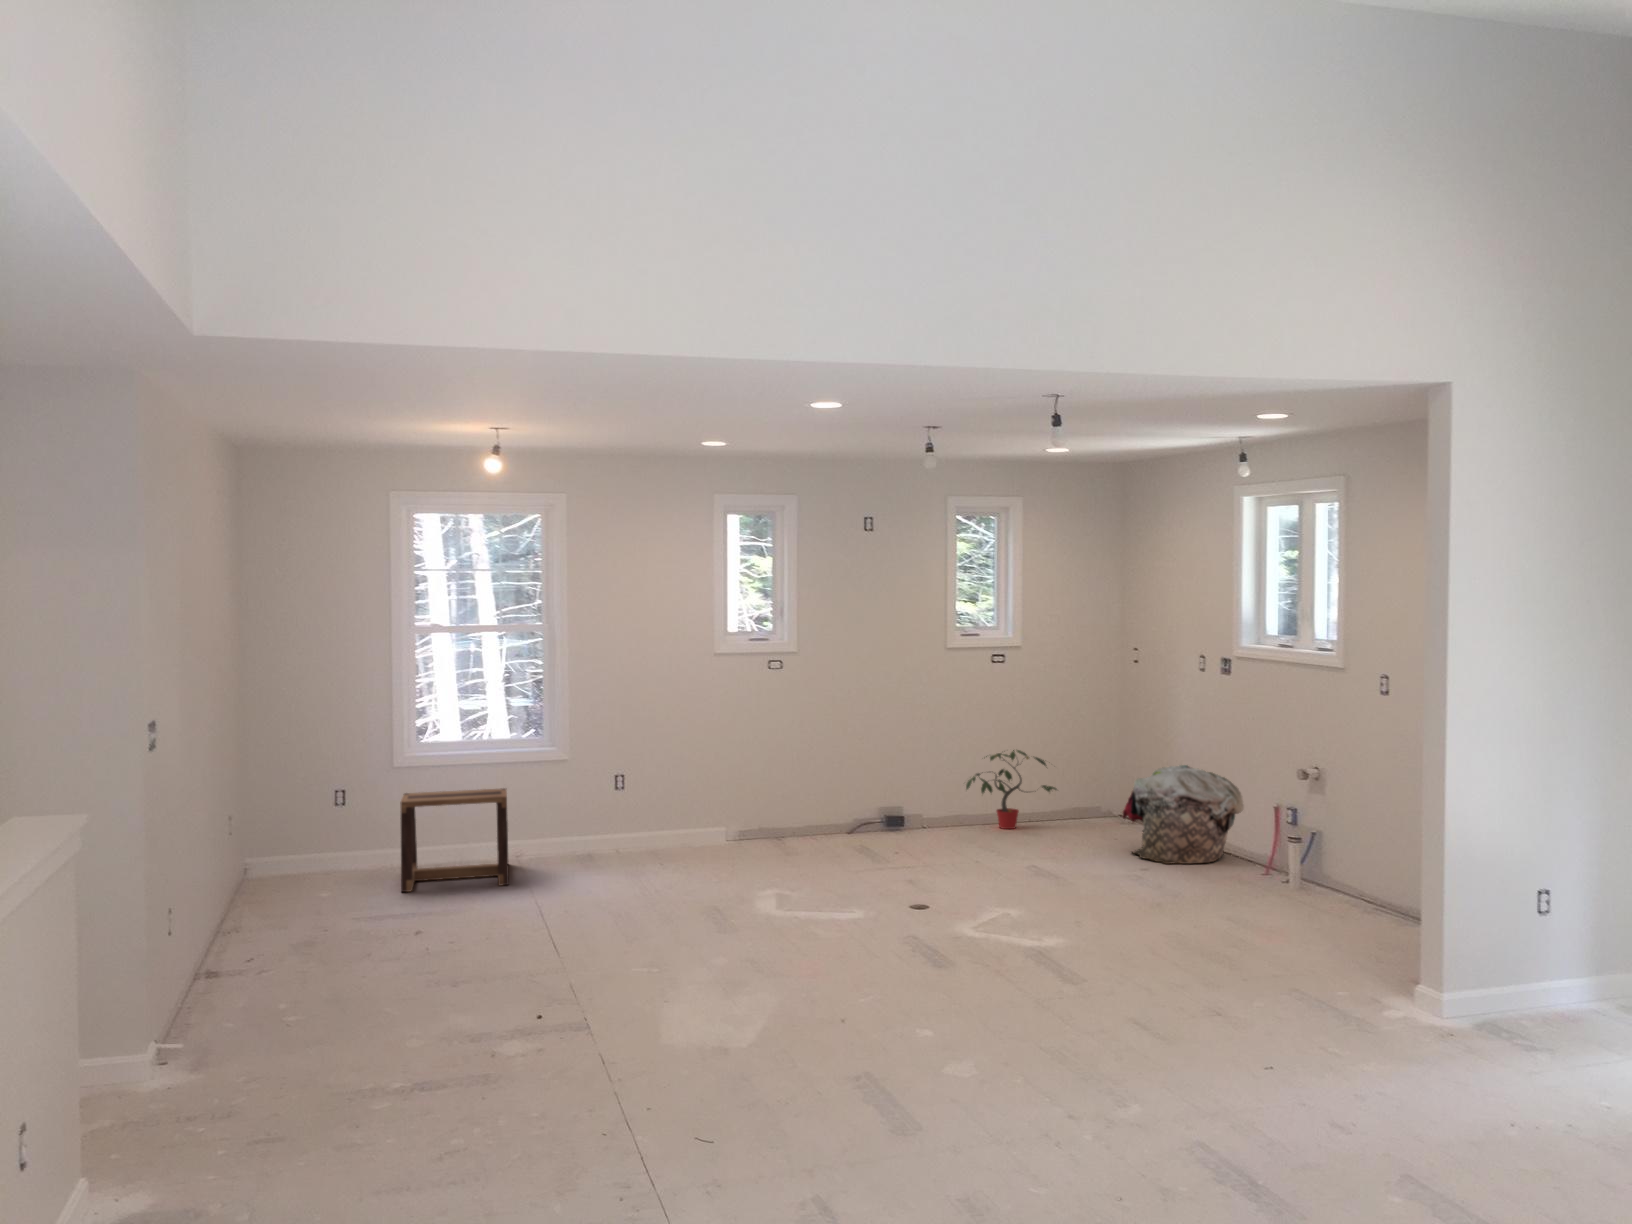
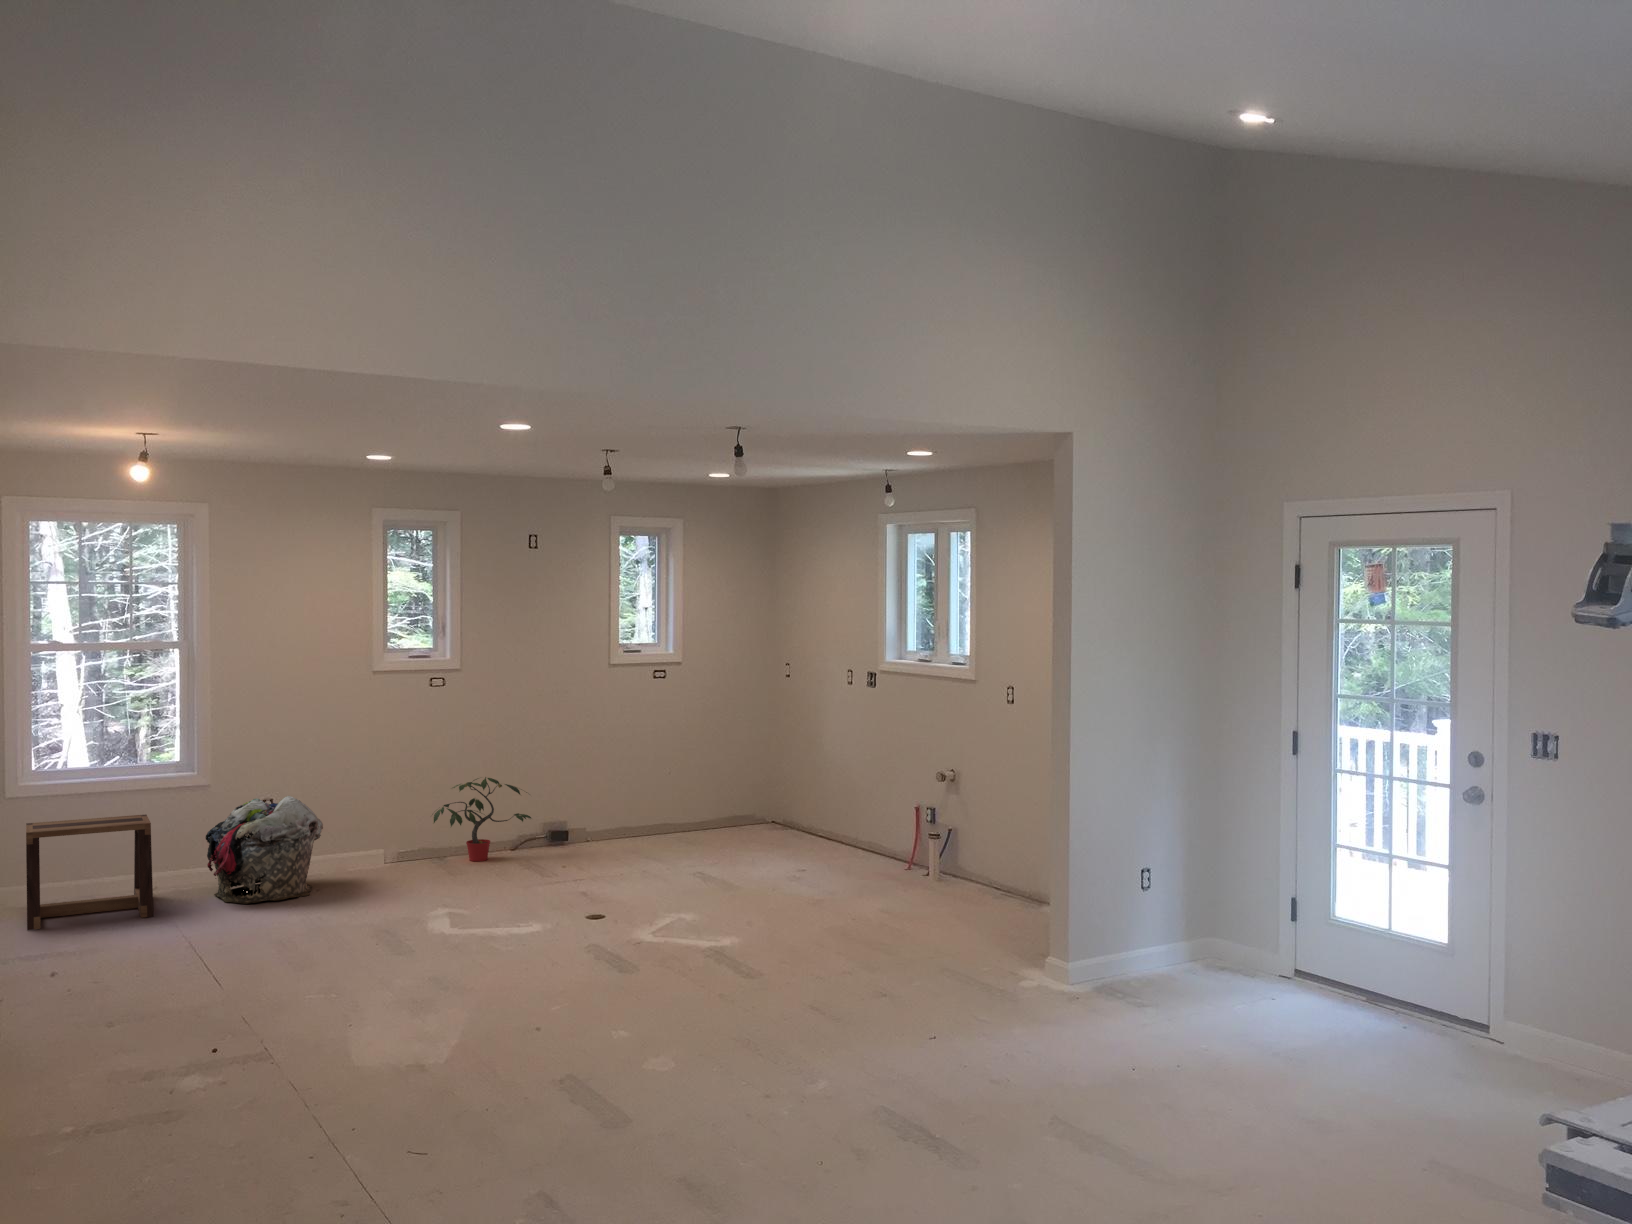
potted plant: present [966,750,1057,829] -> present [434,777,531,861]
laundry basket: present [1123,765,1244,864] -> present [206,796,323,904]

